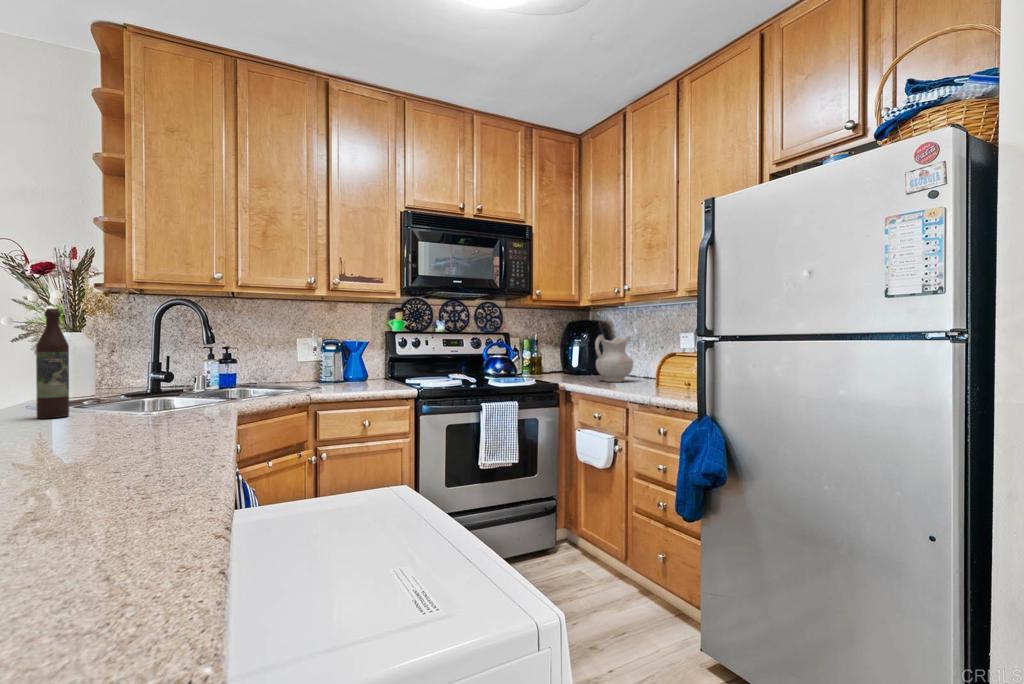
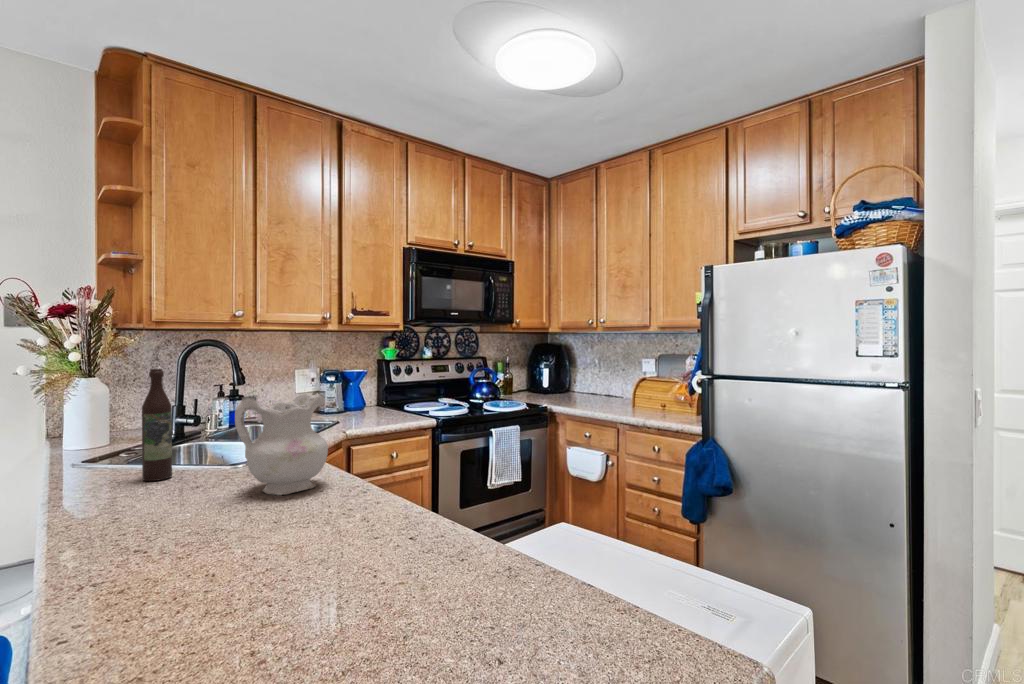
ceramic pitcher: present [595,335,633,382] -> present [235,393,328,494]

